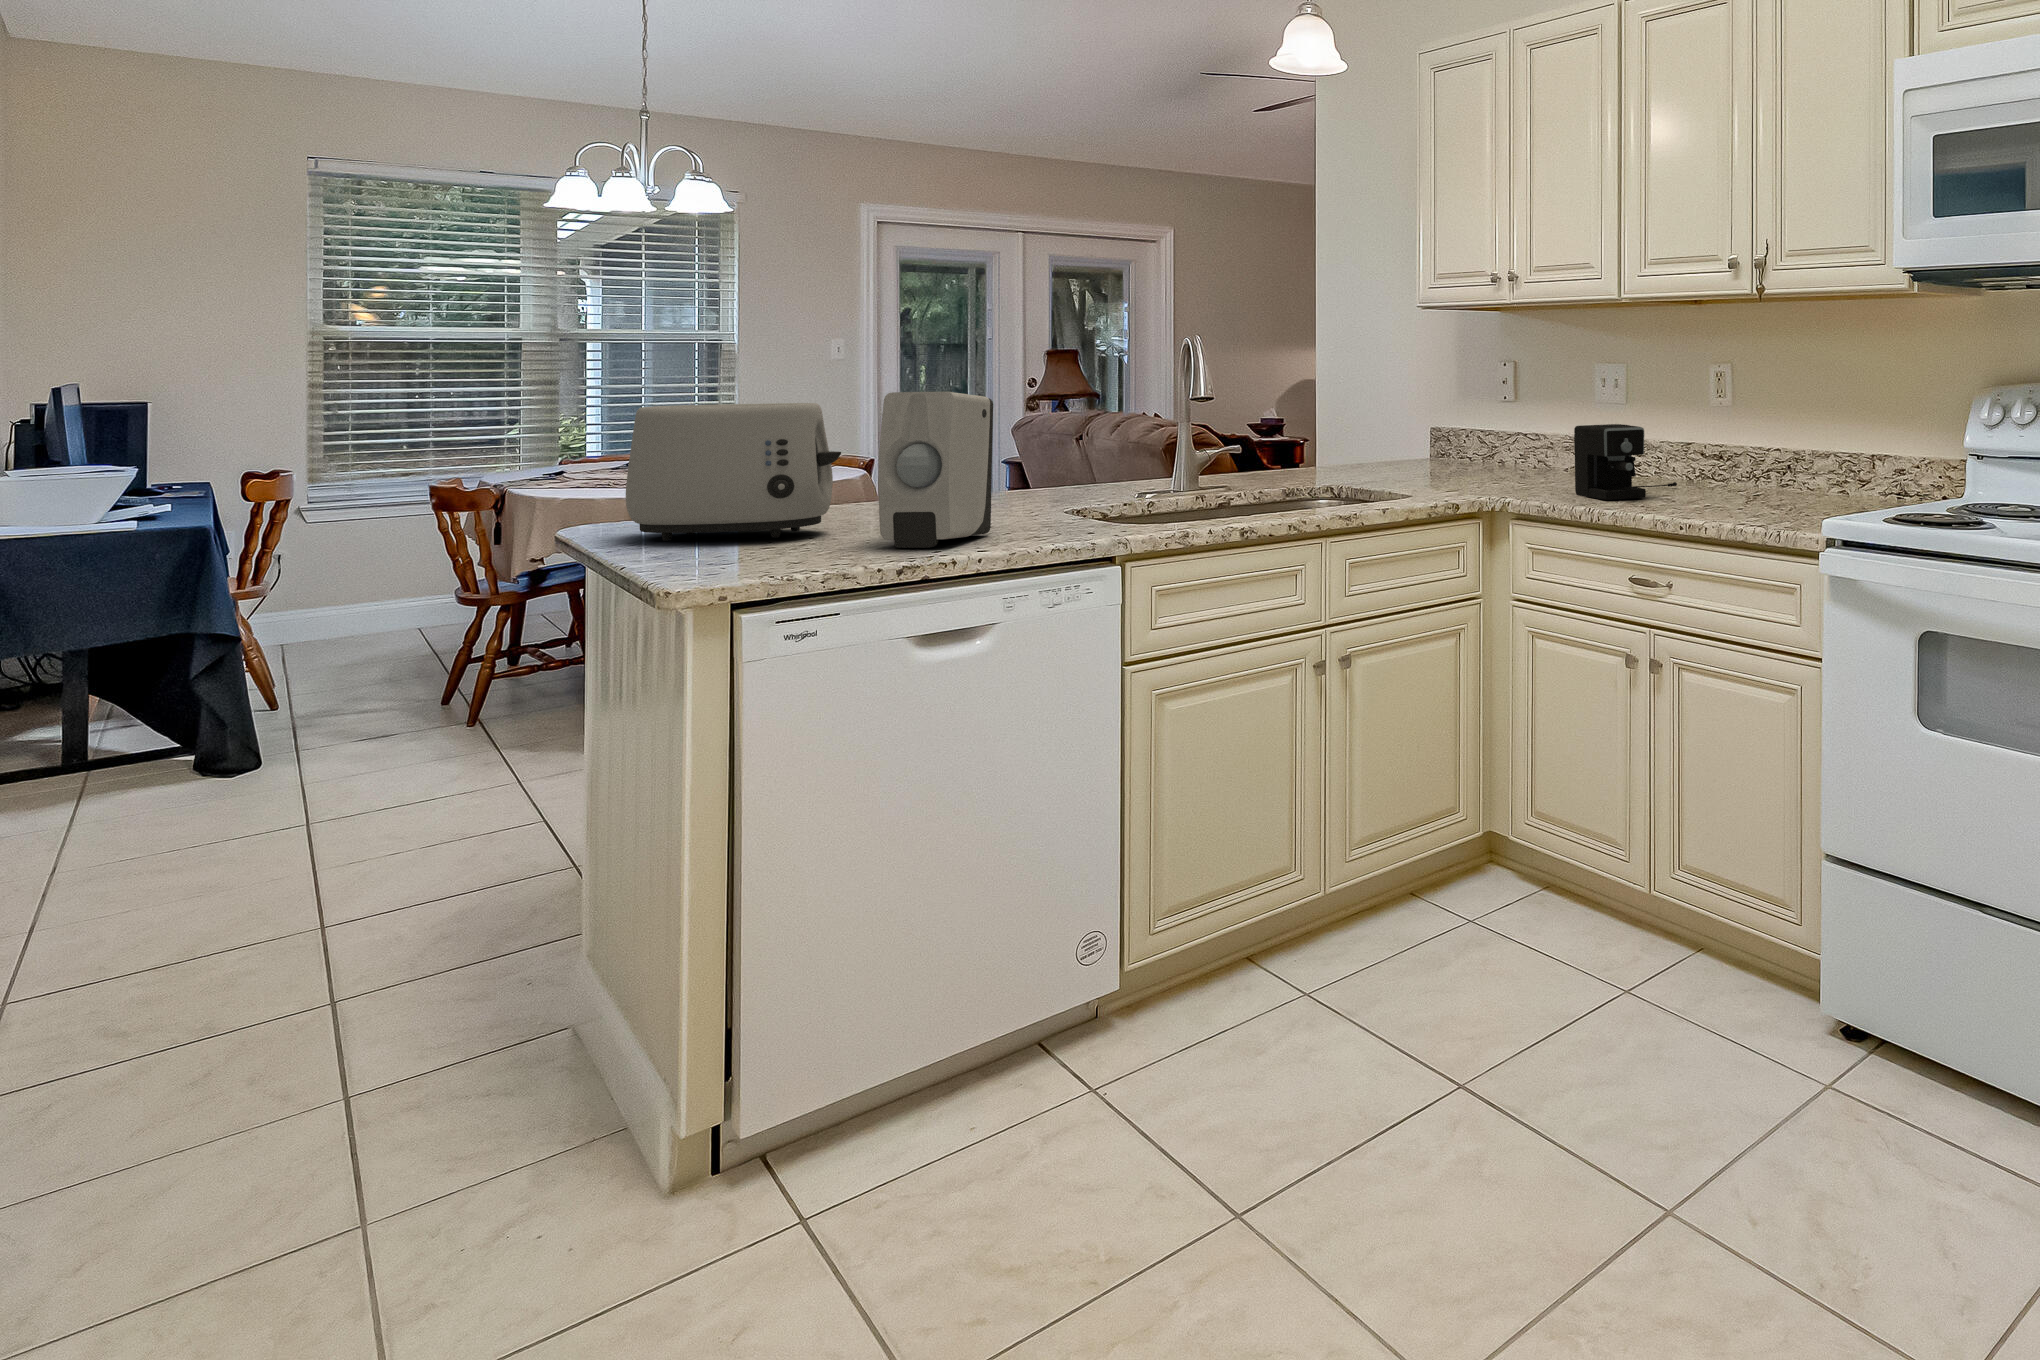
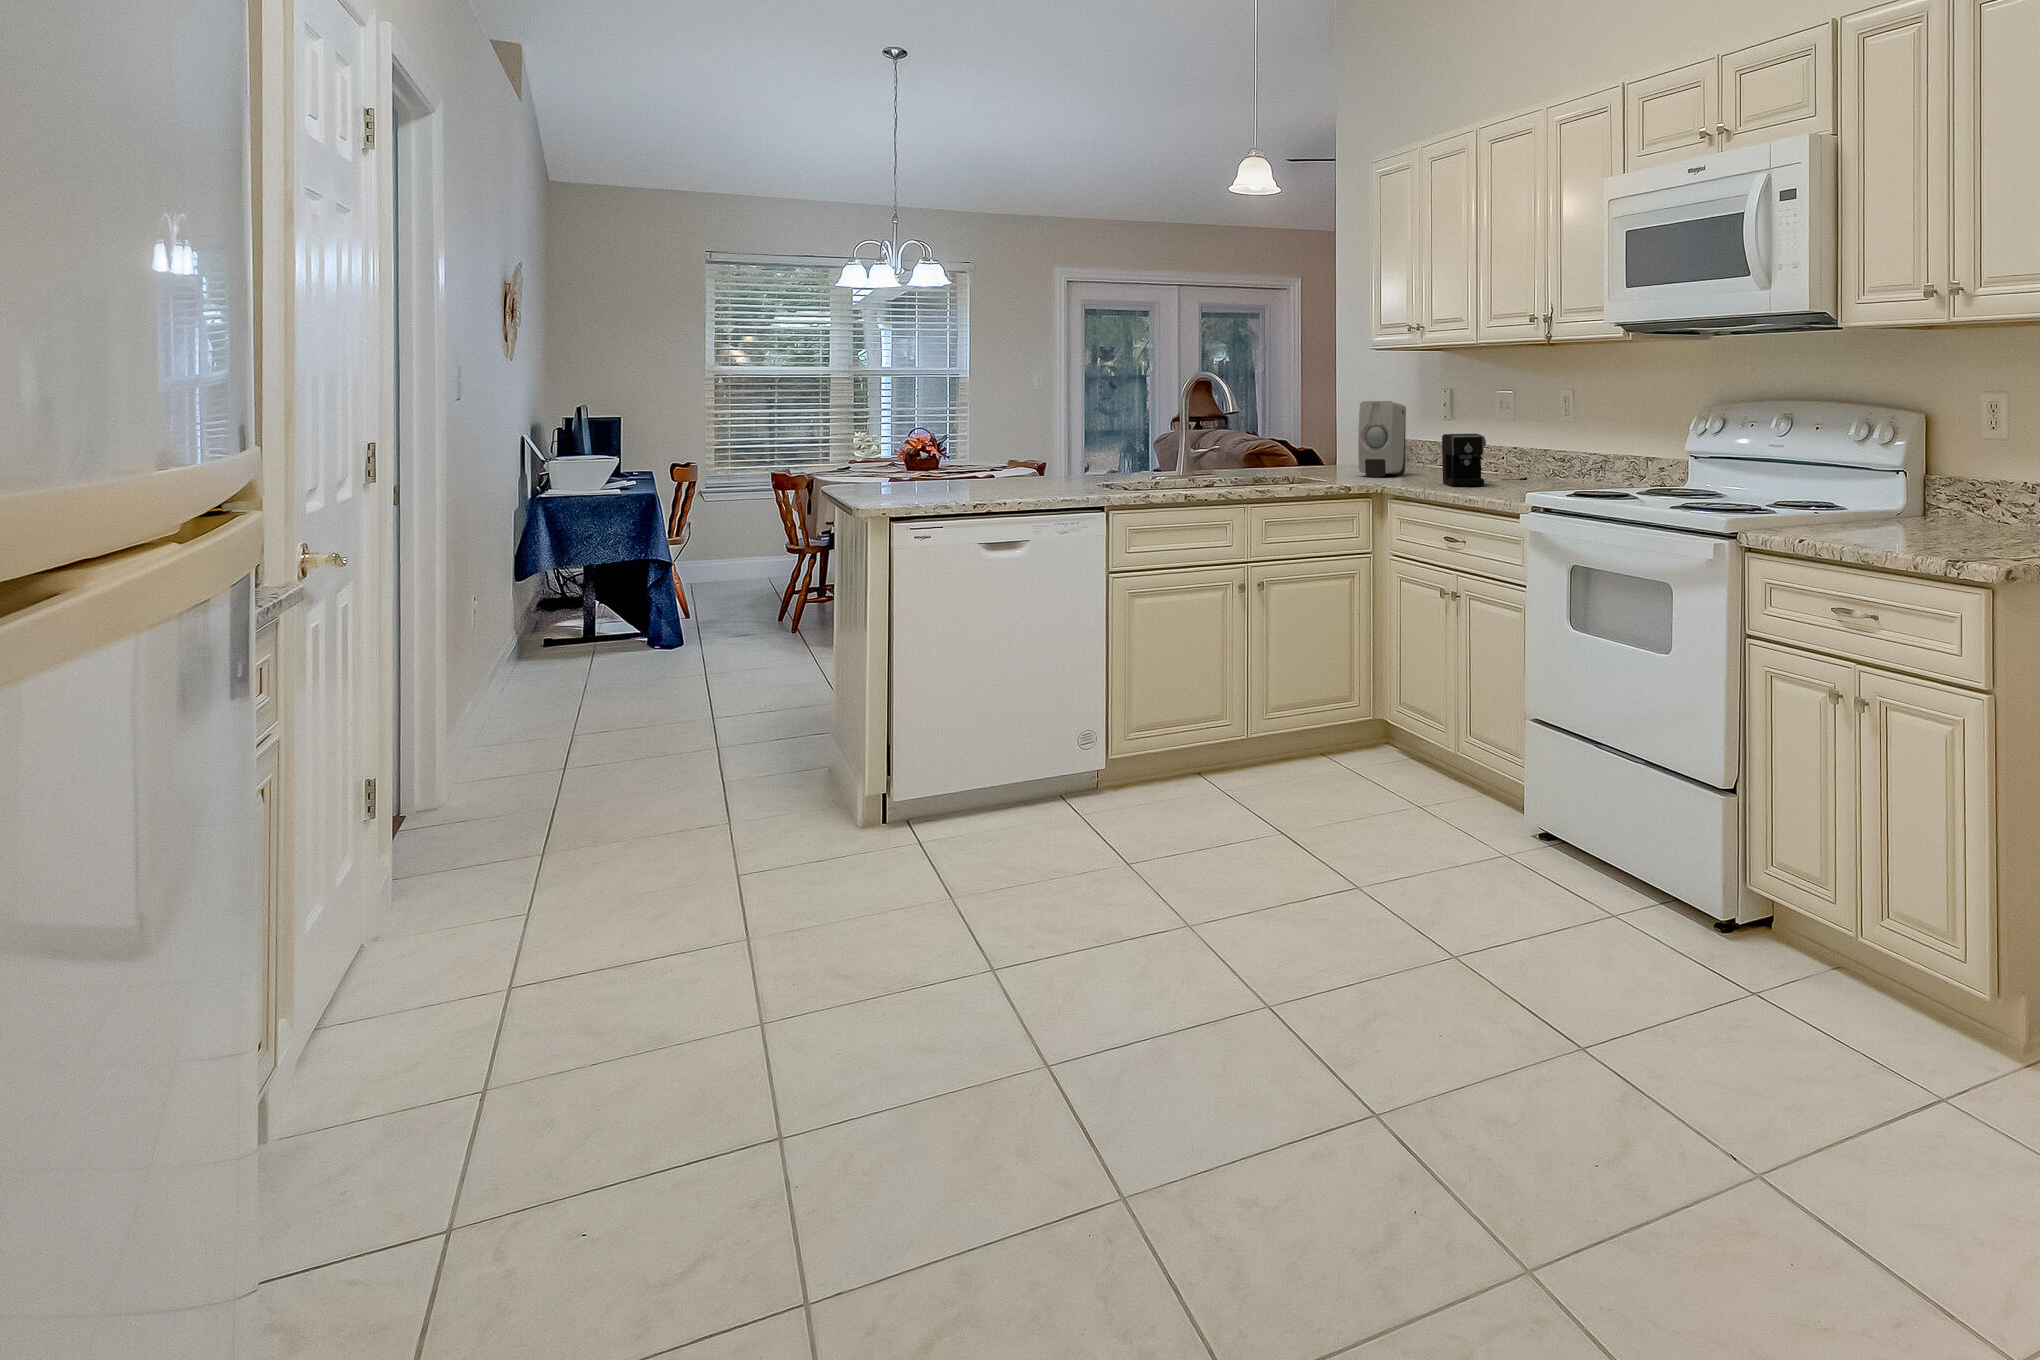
soap dispenser: present [878,392,993,548] -> present [1358,401,1406,477]
toaster: present [626,403,841,541] -> none [846,412,956,489]

